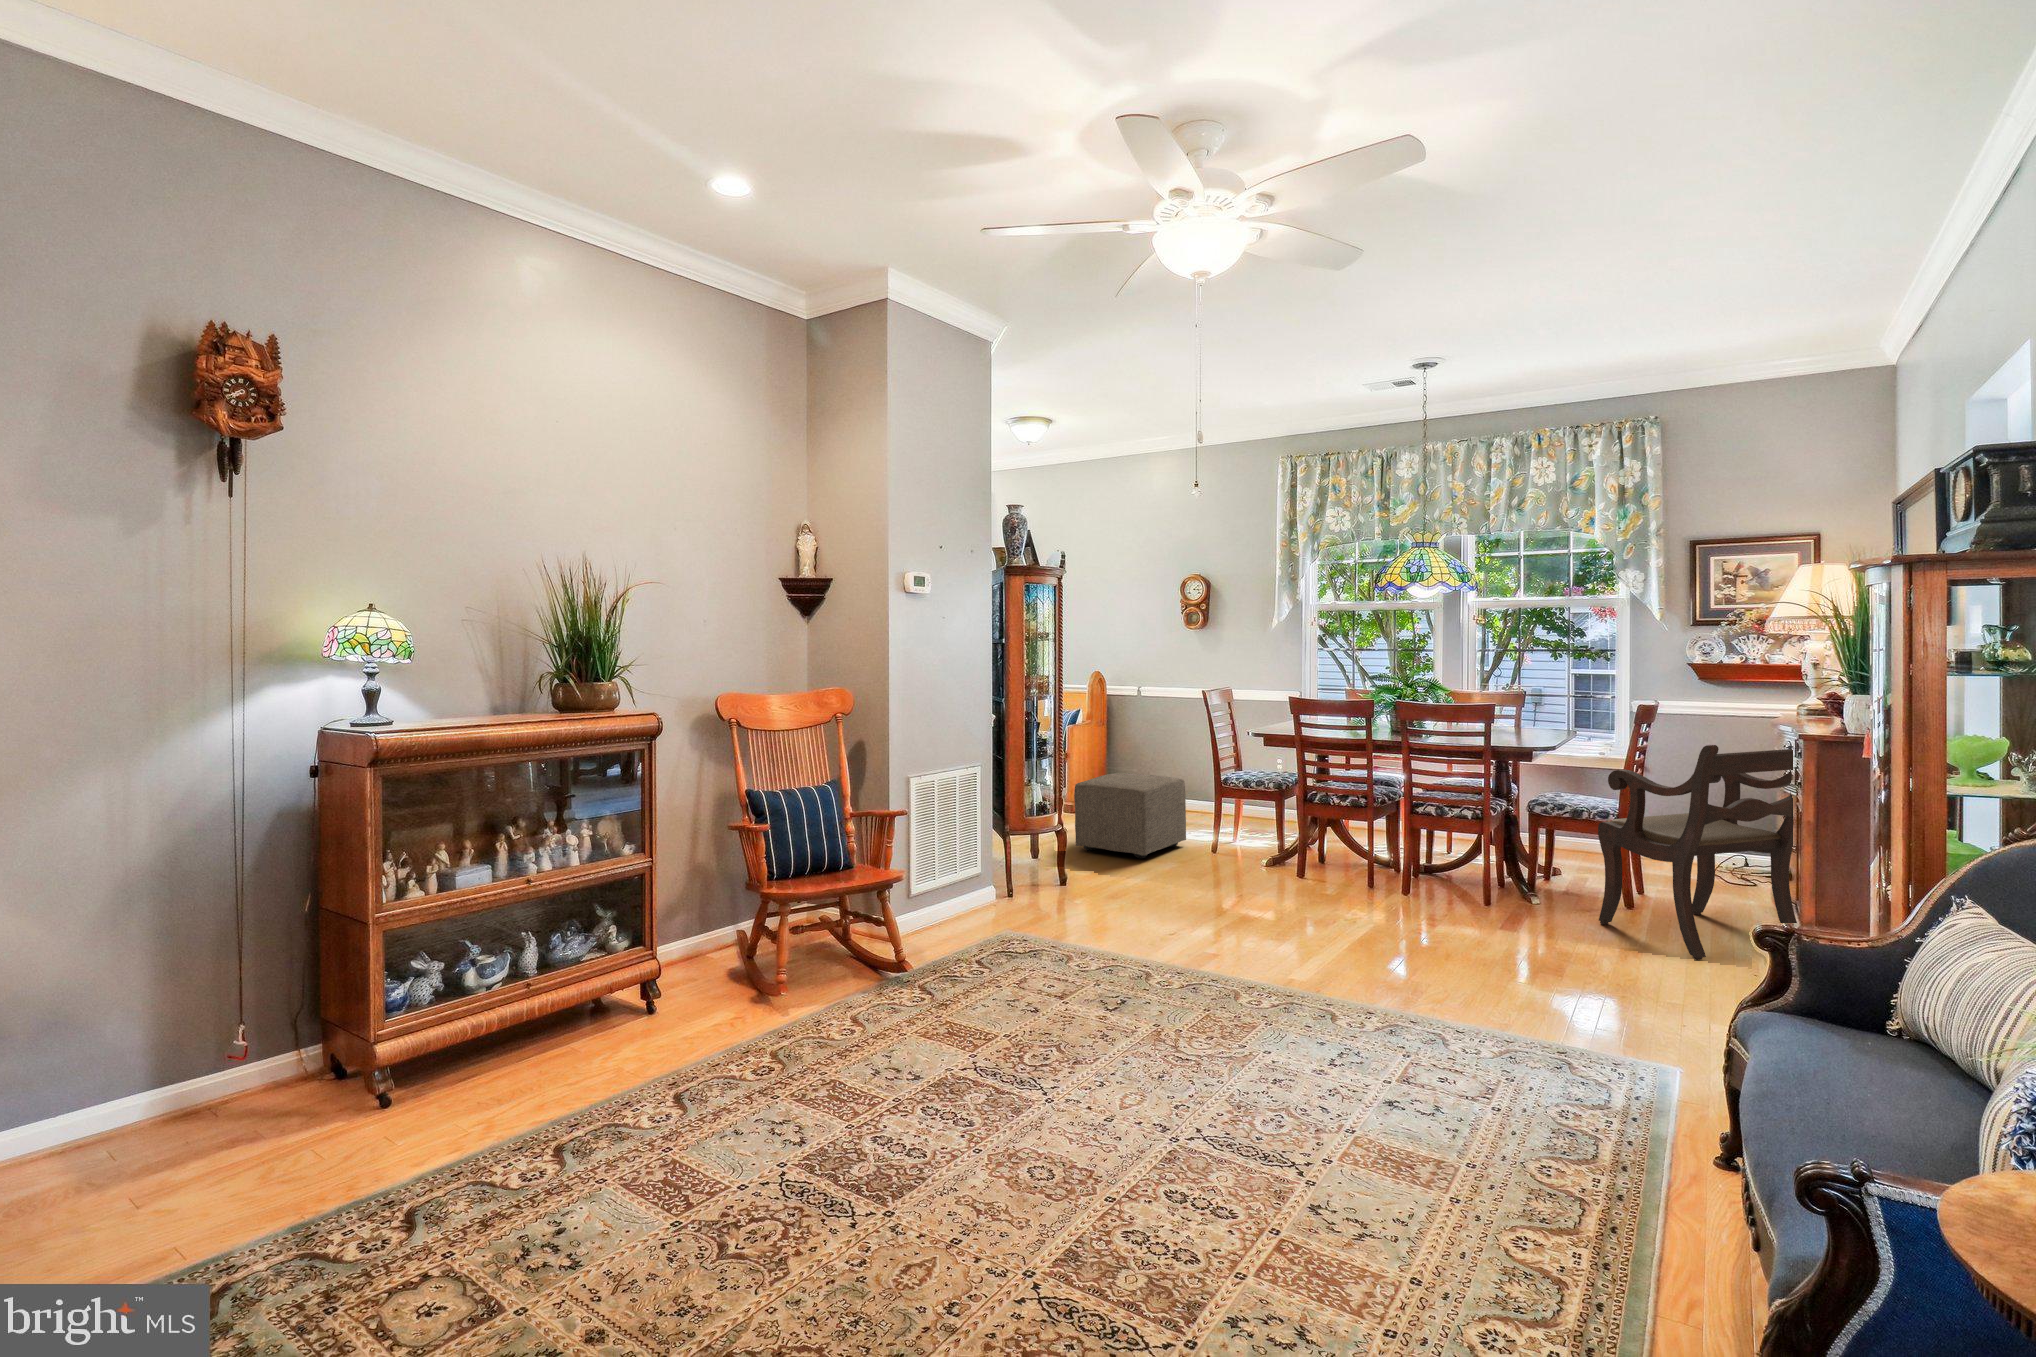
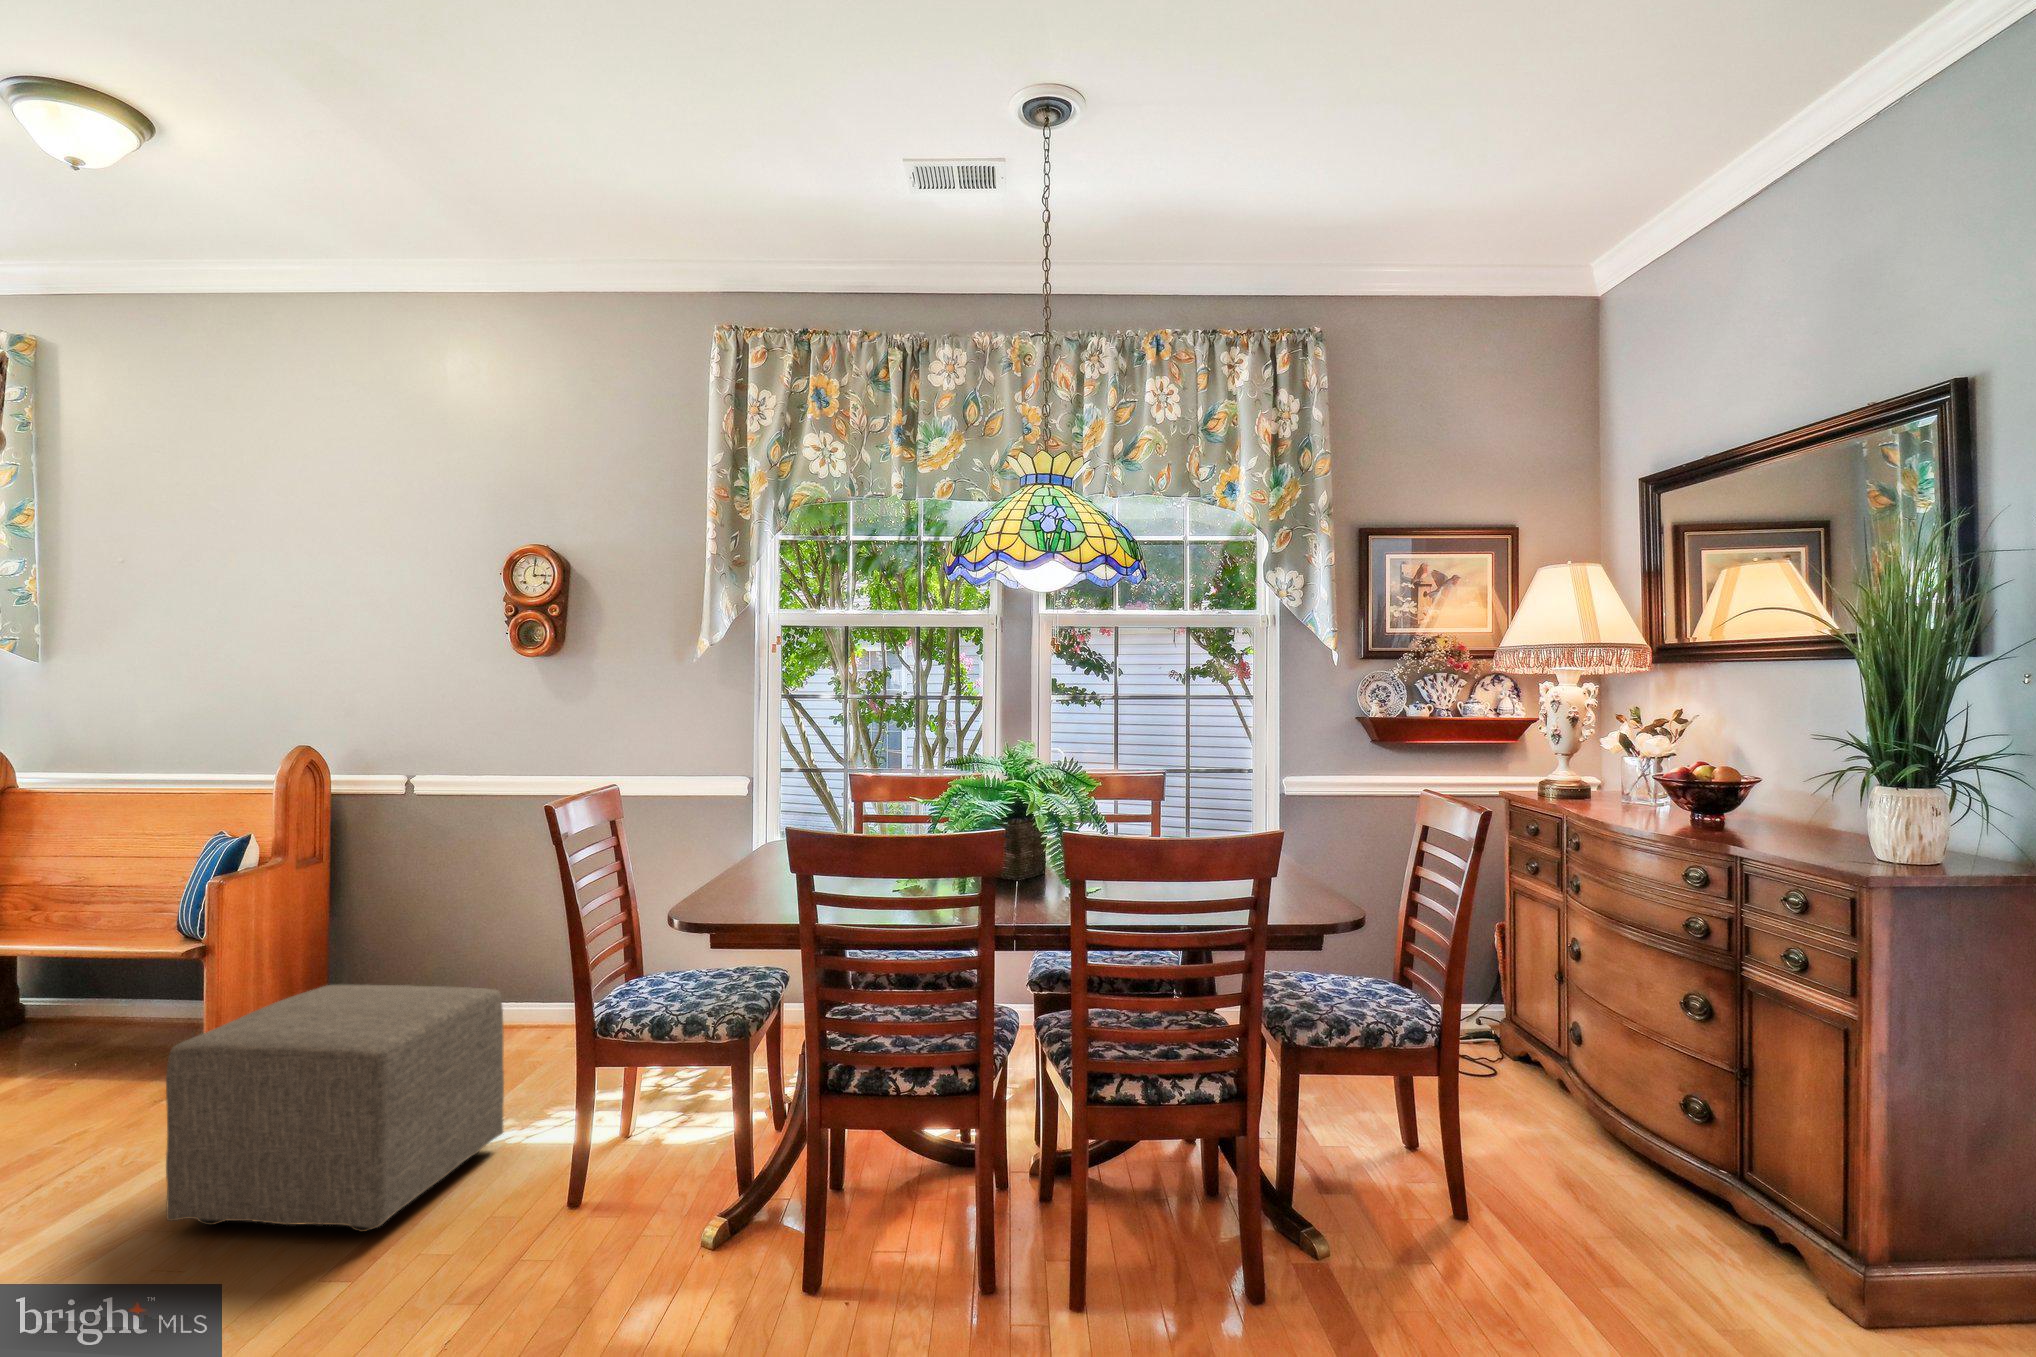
armchair: present [1598,745,1797,960] -> none [1429,842,1787,1347]

